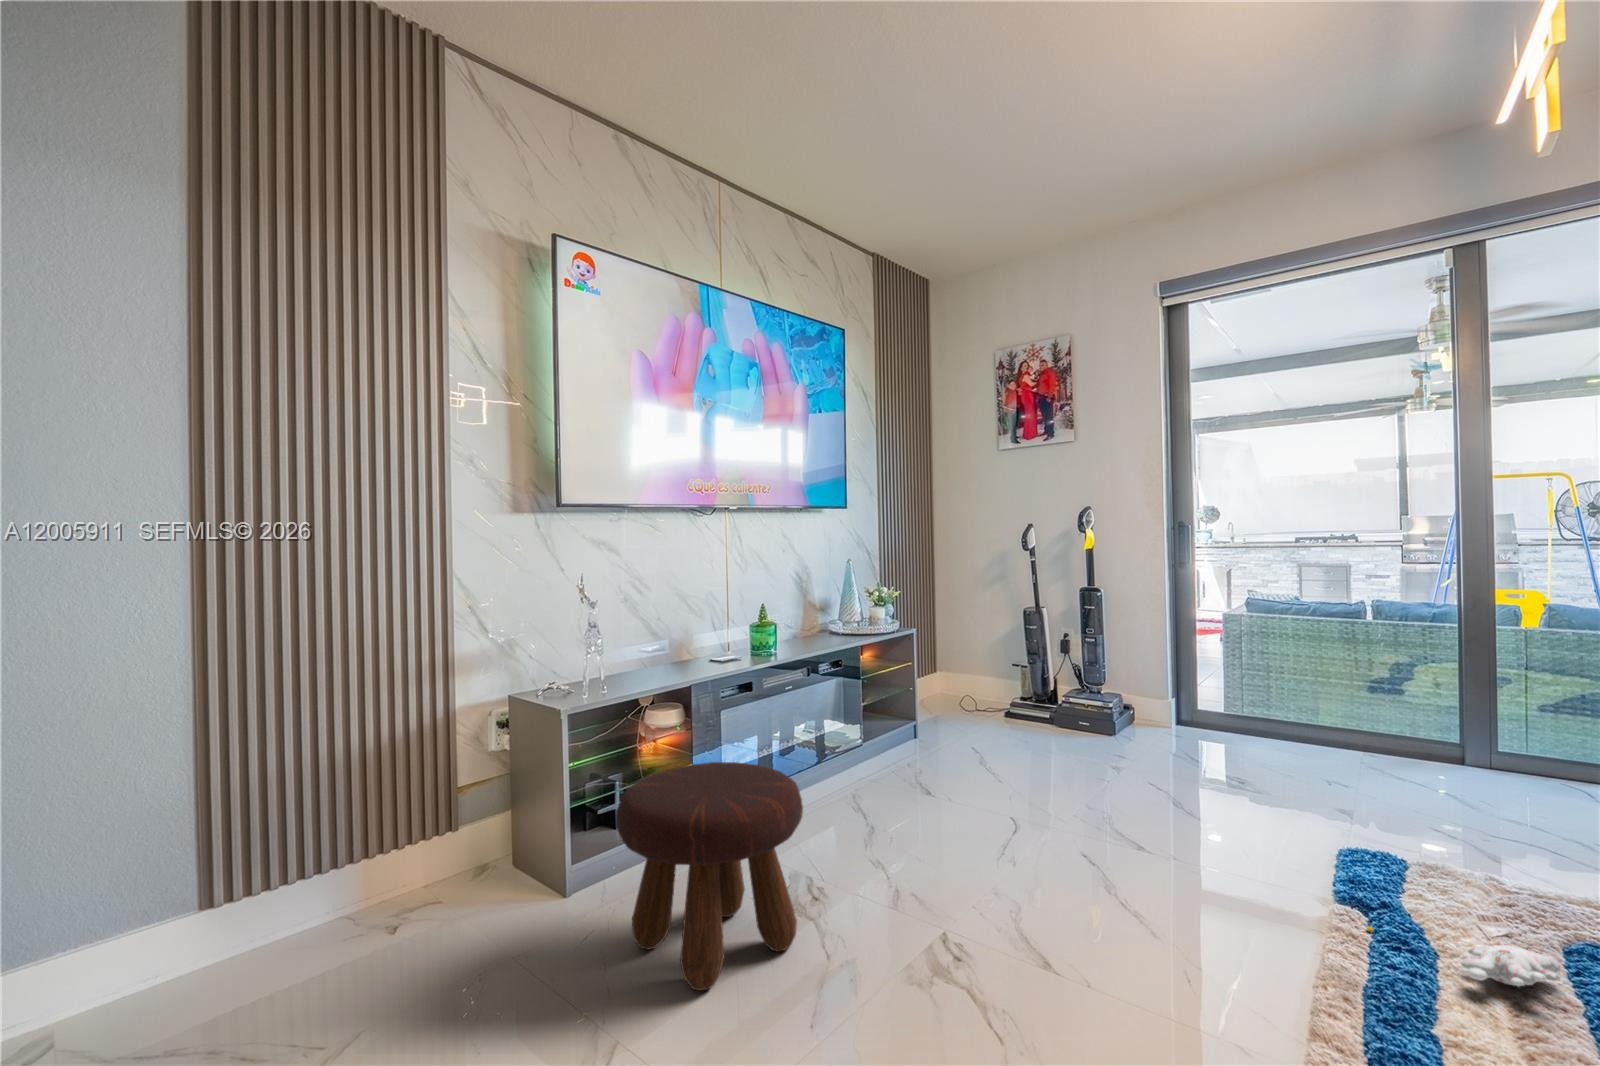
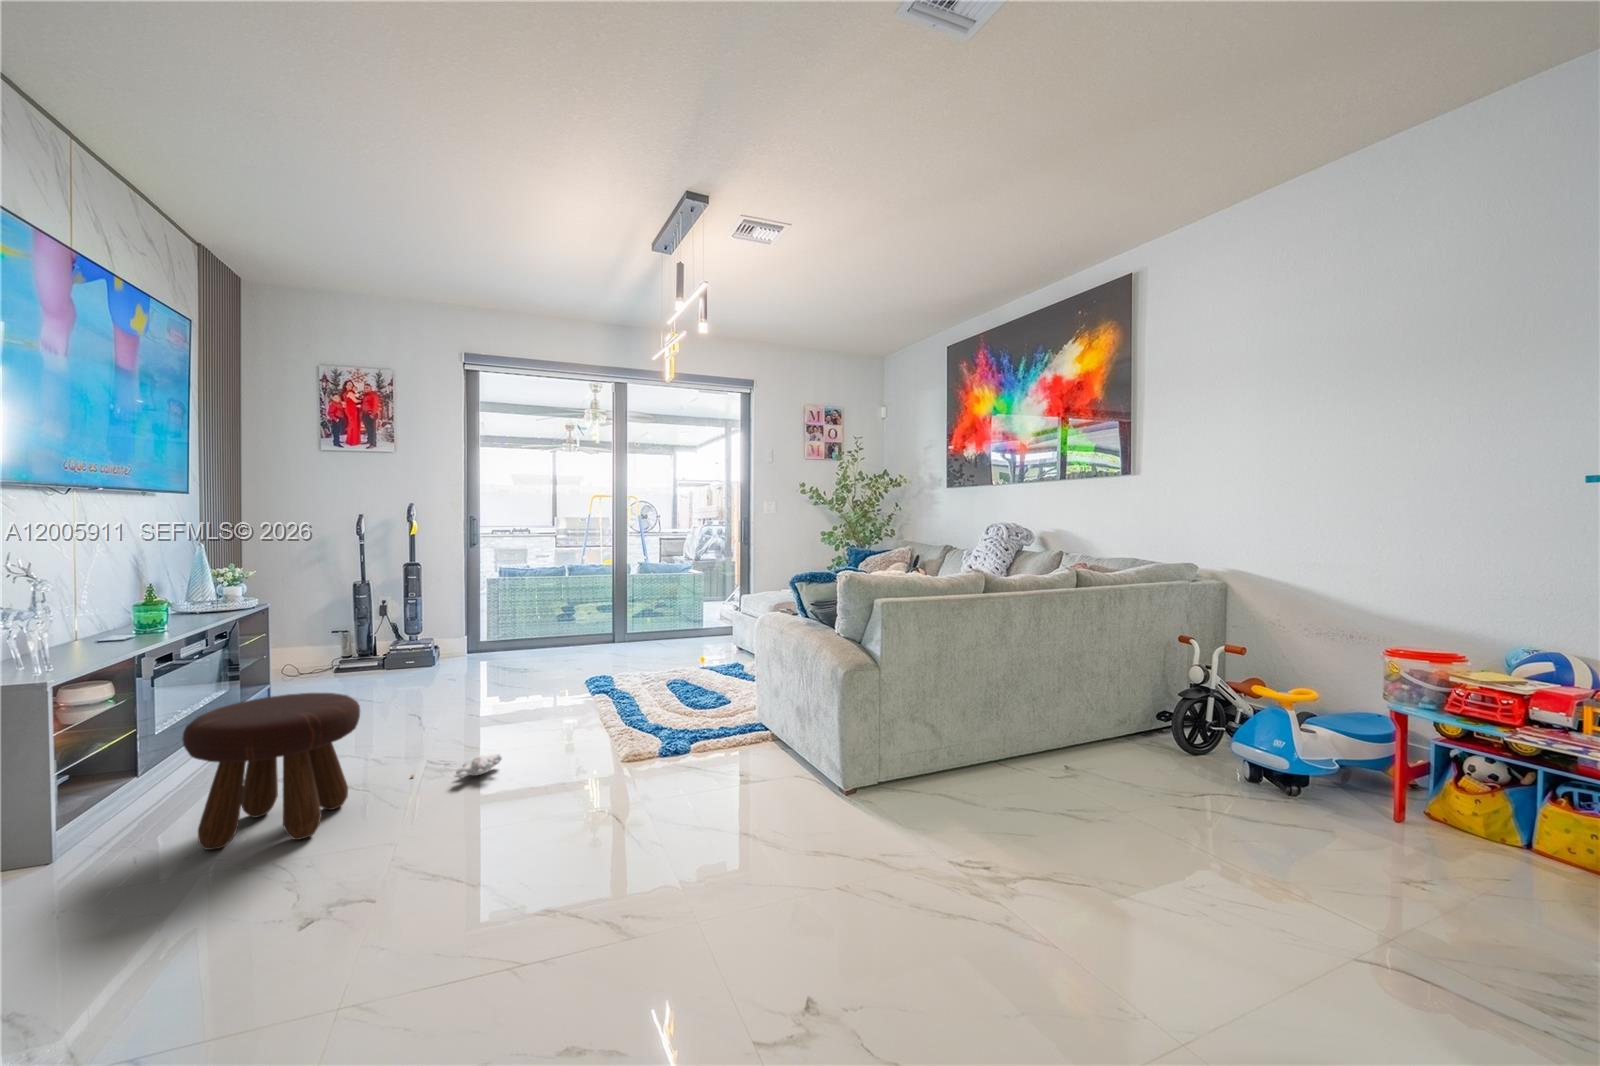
plush toy: present [1367,927,1560,986] -> present [411,754,502,778]

